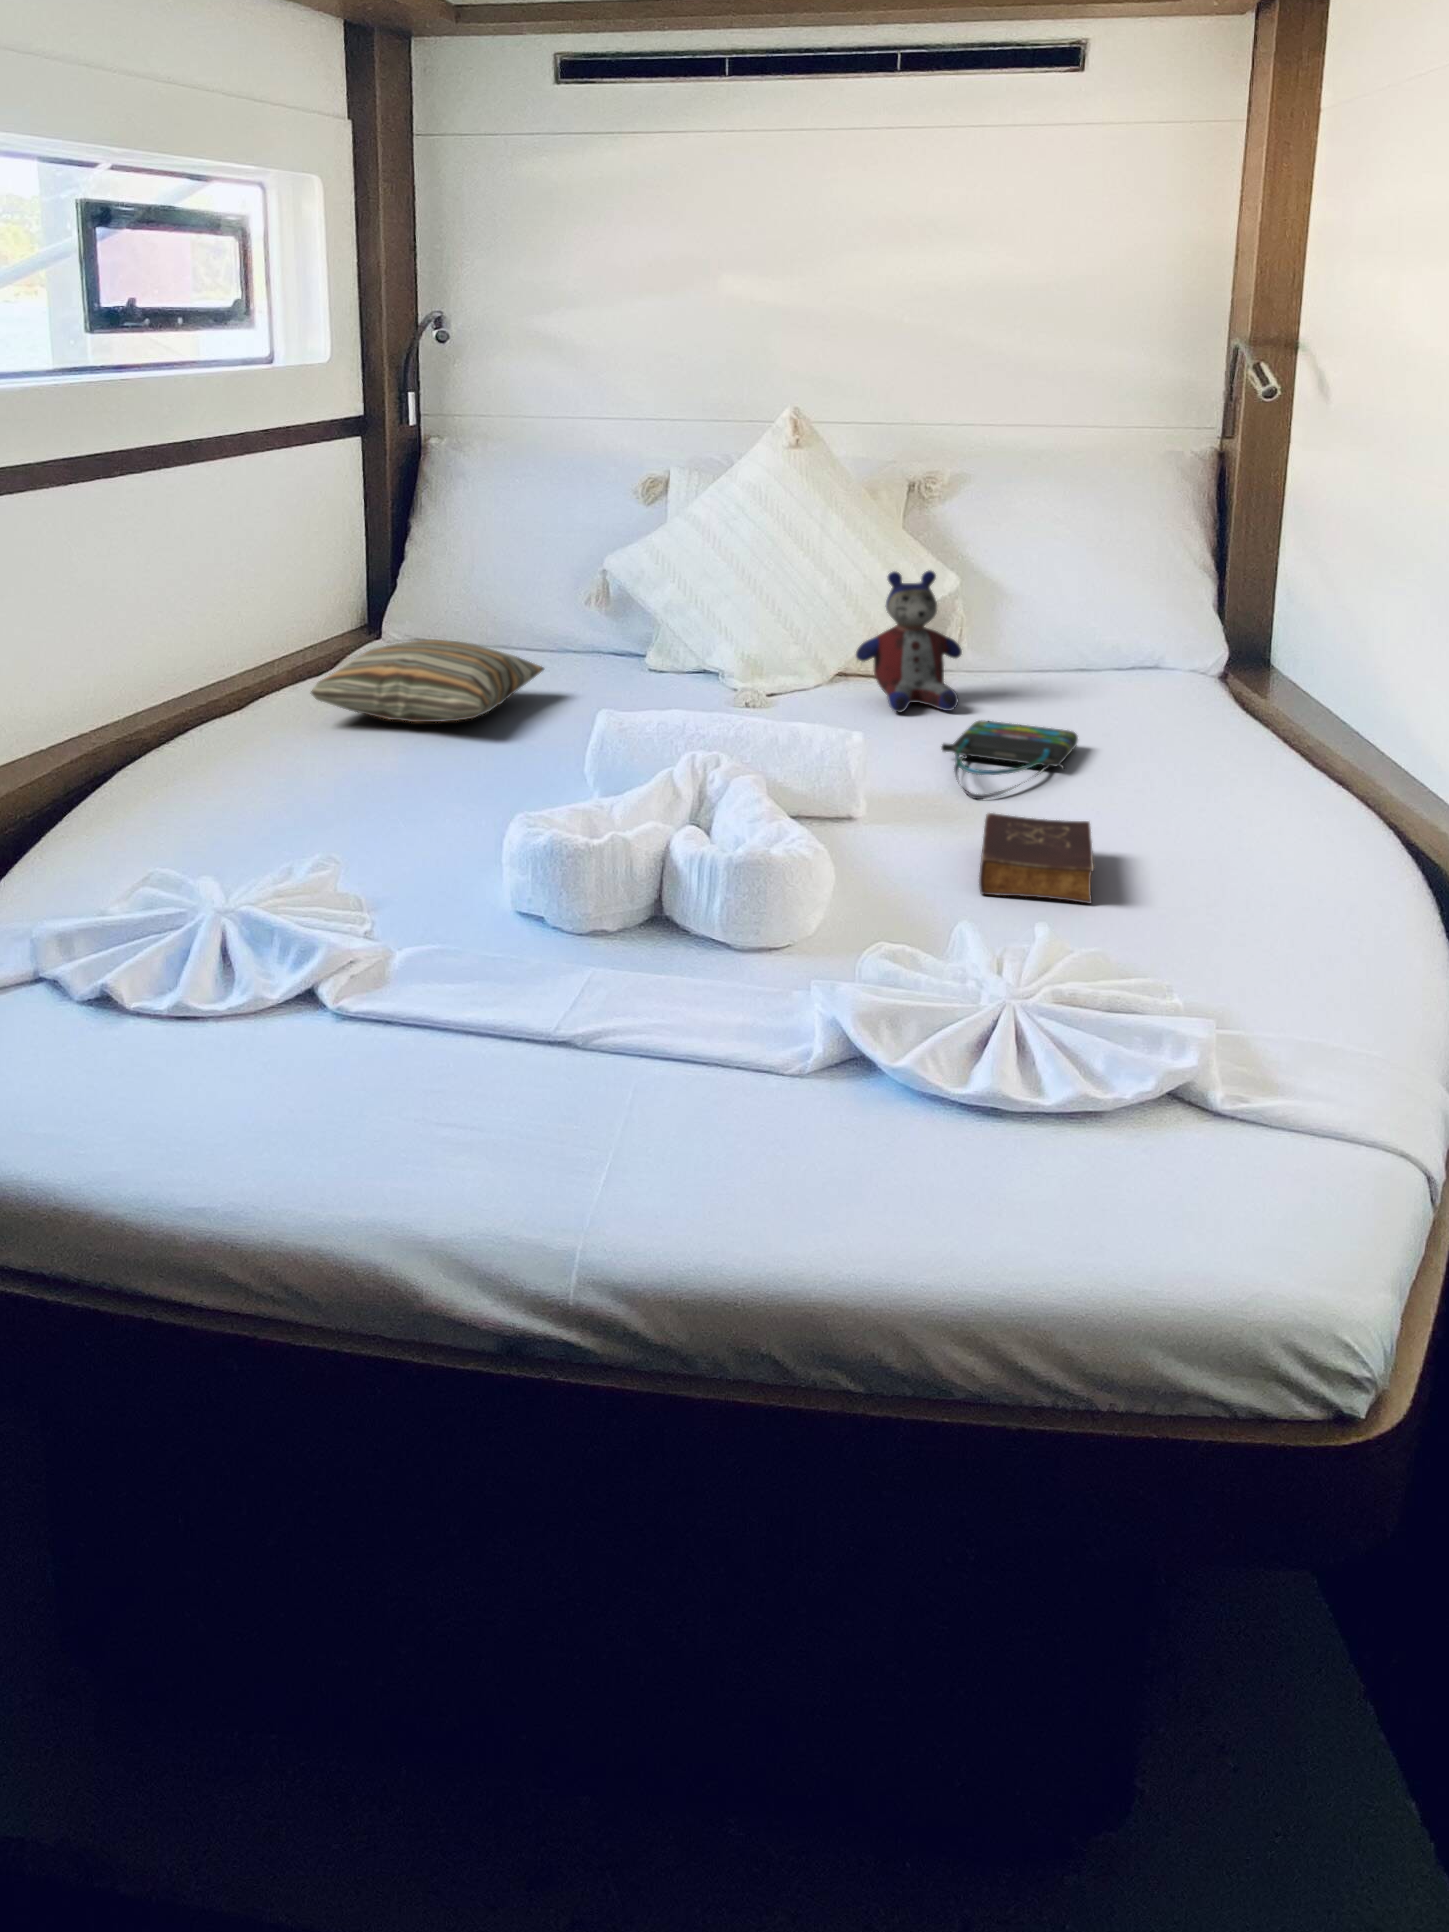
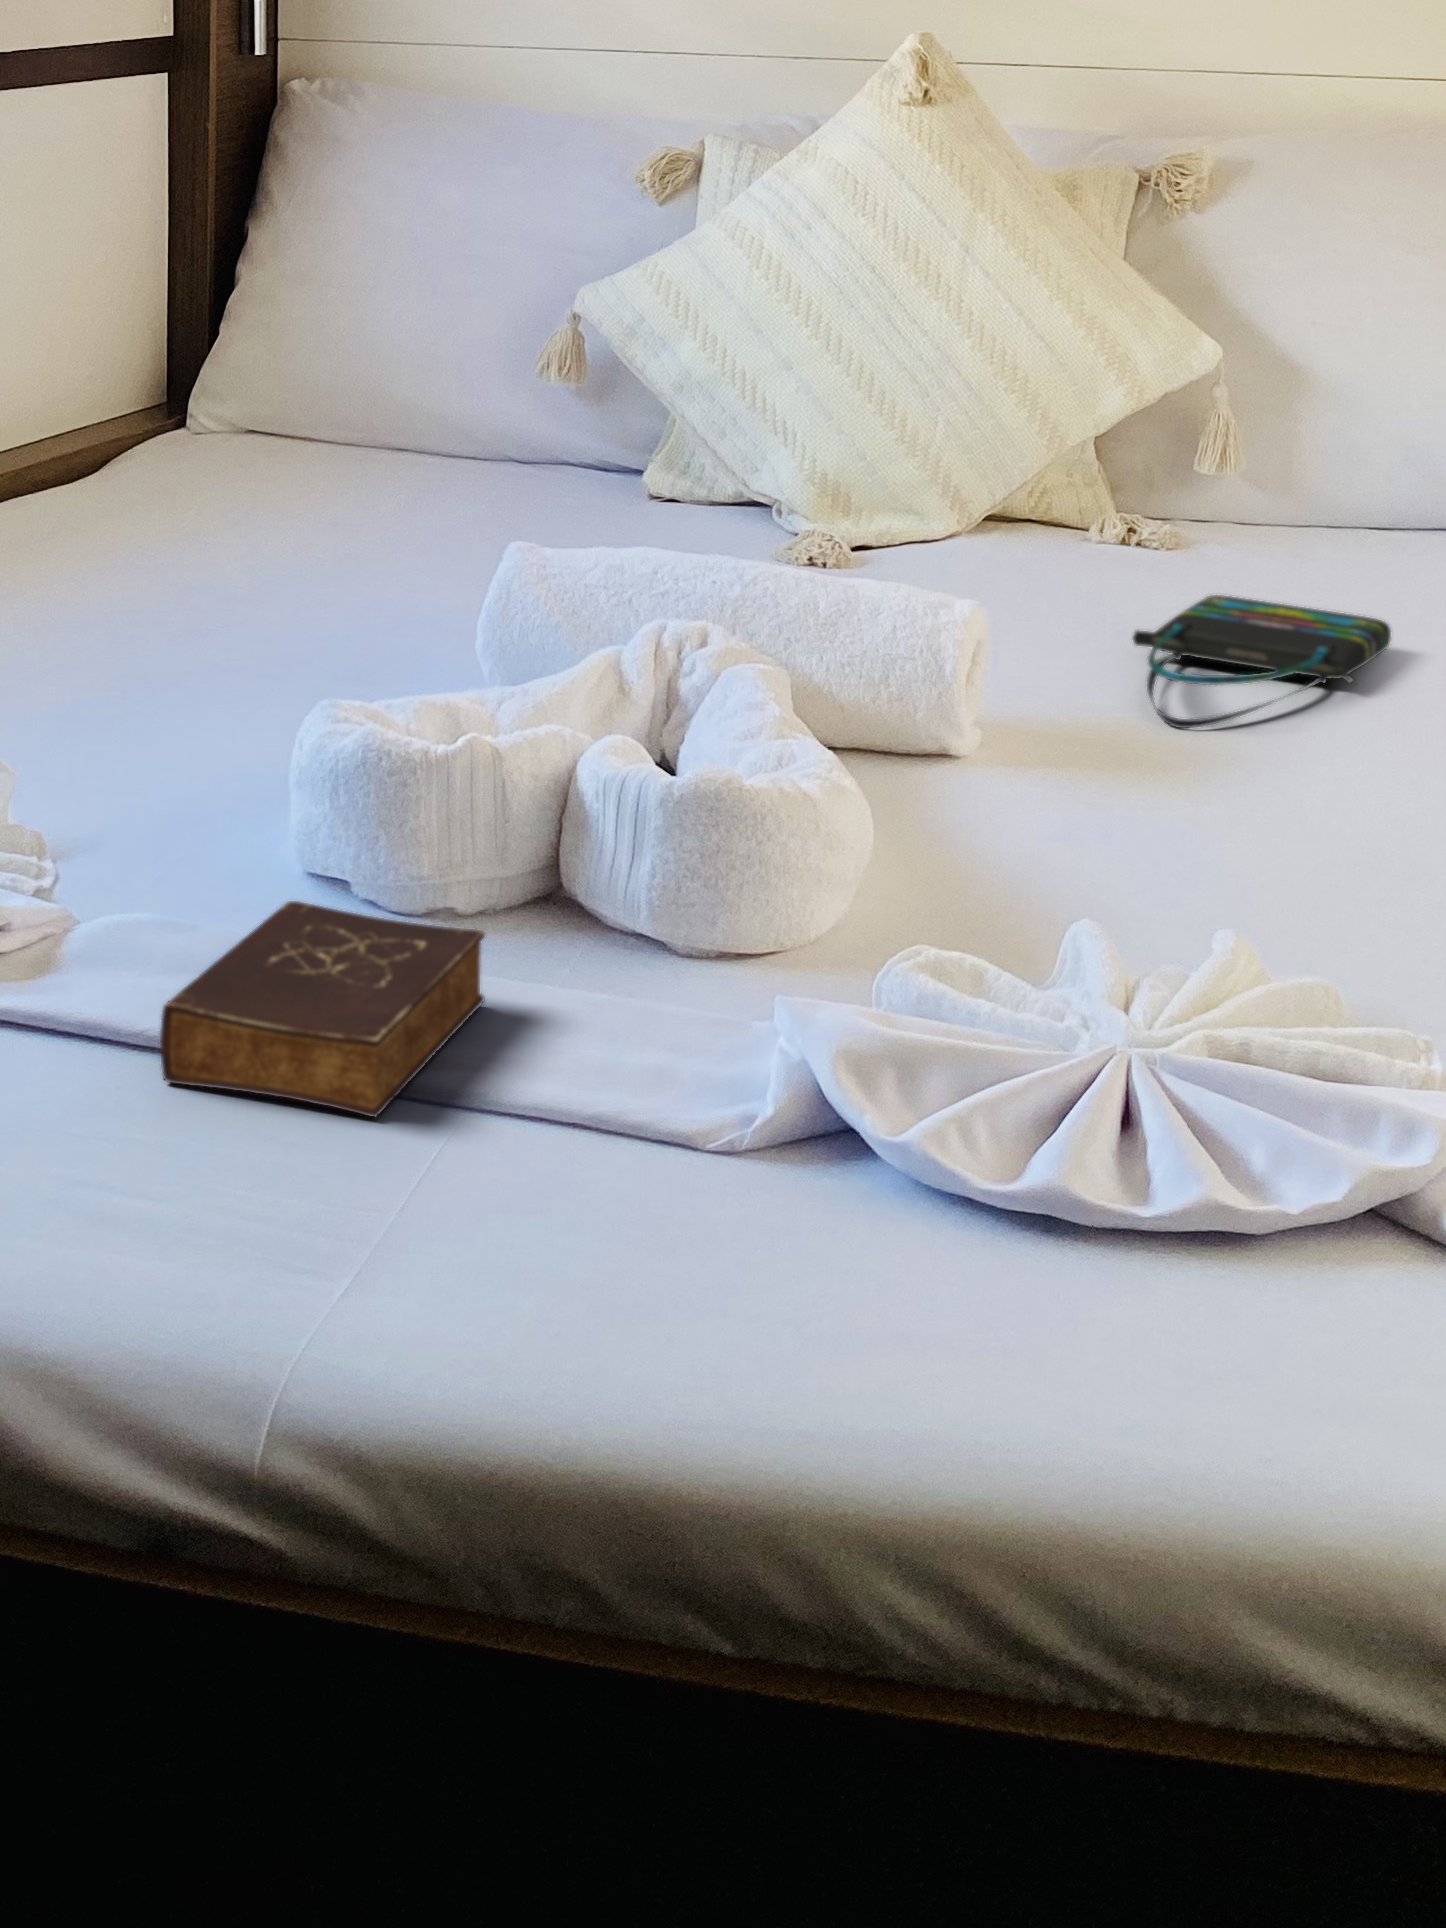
stuffed bear: present [856,571,962,712] -> none [1004,325,1200,580]
pillow: present [311,639,544,722] -> none [33,419,451,561]
book: present [979,813,1094,903] -> present [160,901,485,1117]

